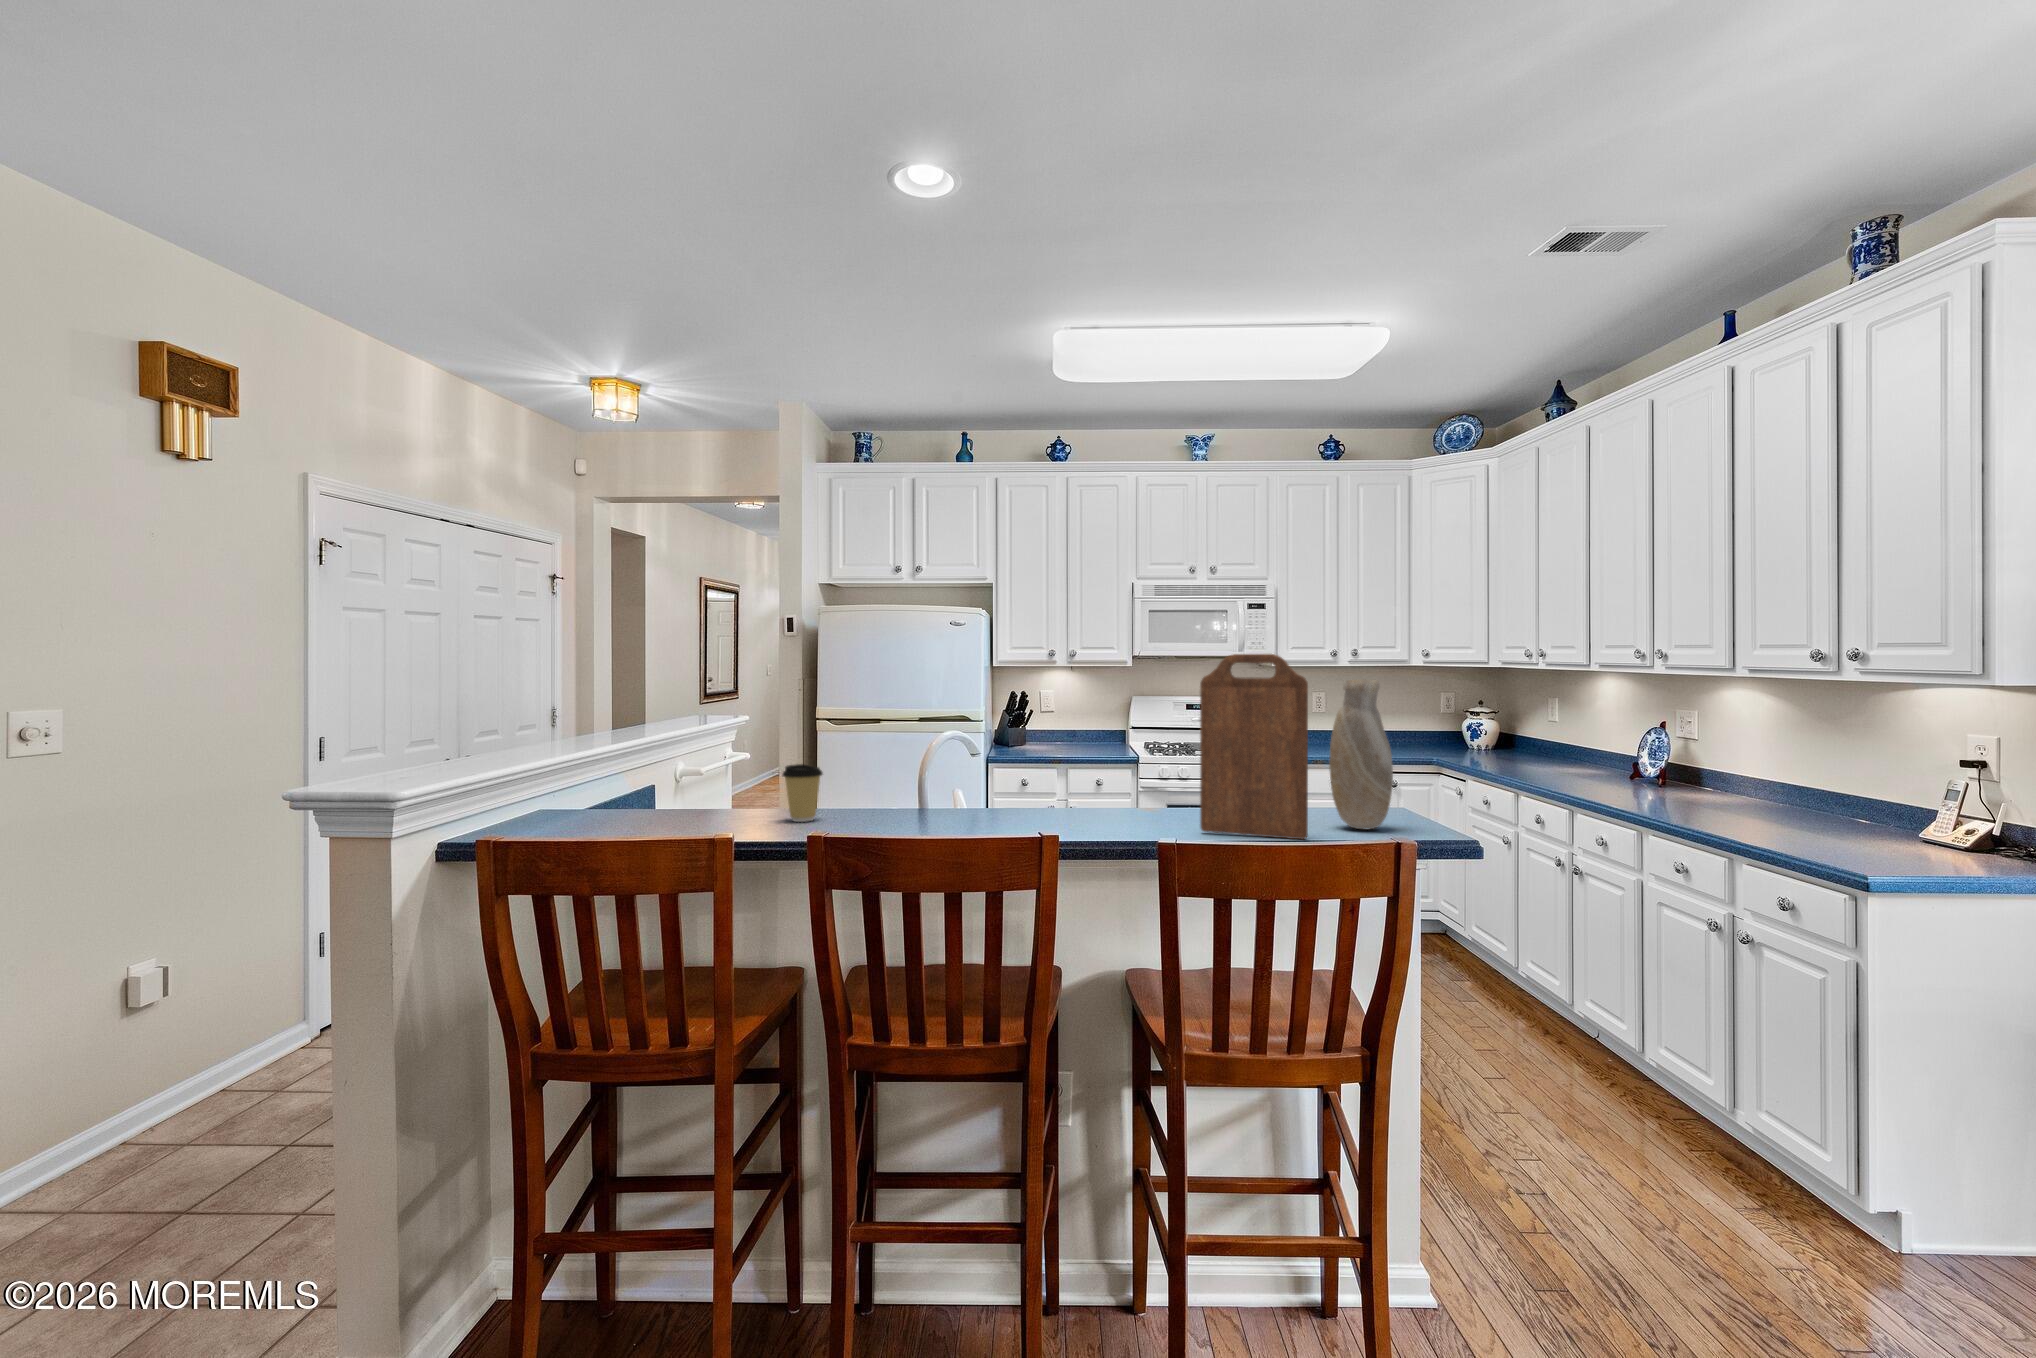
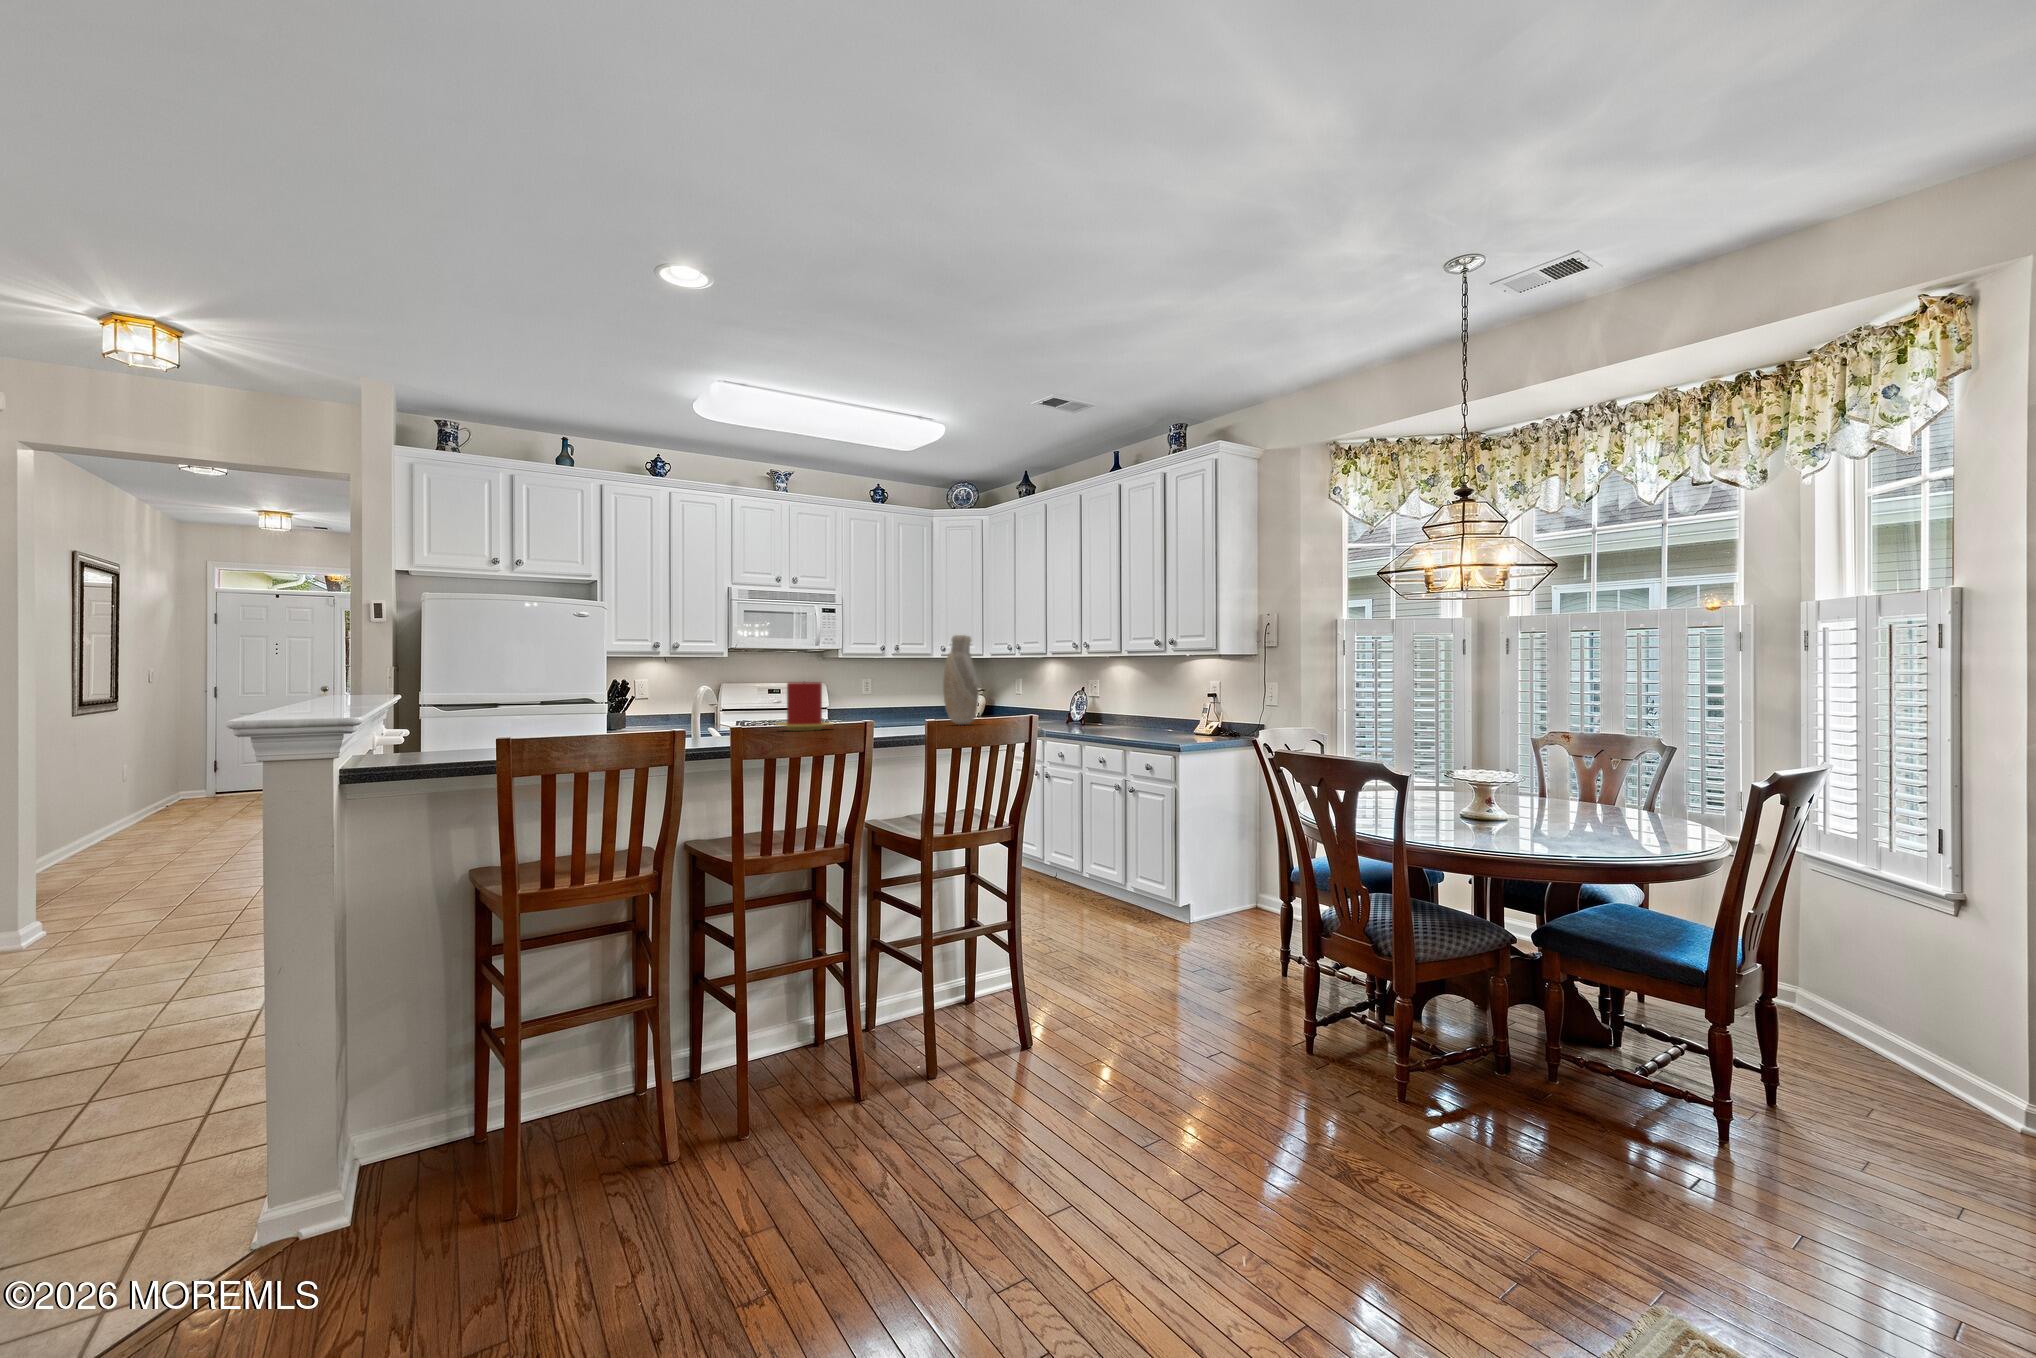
cutting board: present [1200,654,1308,840] -> none [873,616,939,728]
candle: none [1069,749,1153,825] -> present [776,682,832,731]
coffee cup: present [783,764,823,822] -> none [539,696,576,740]

